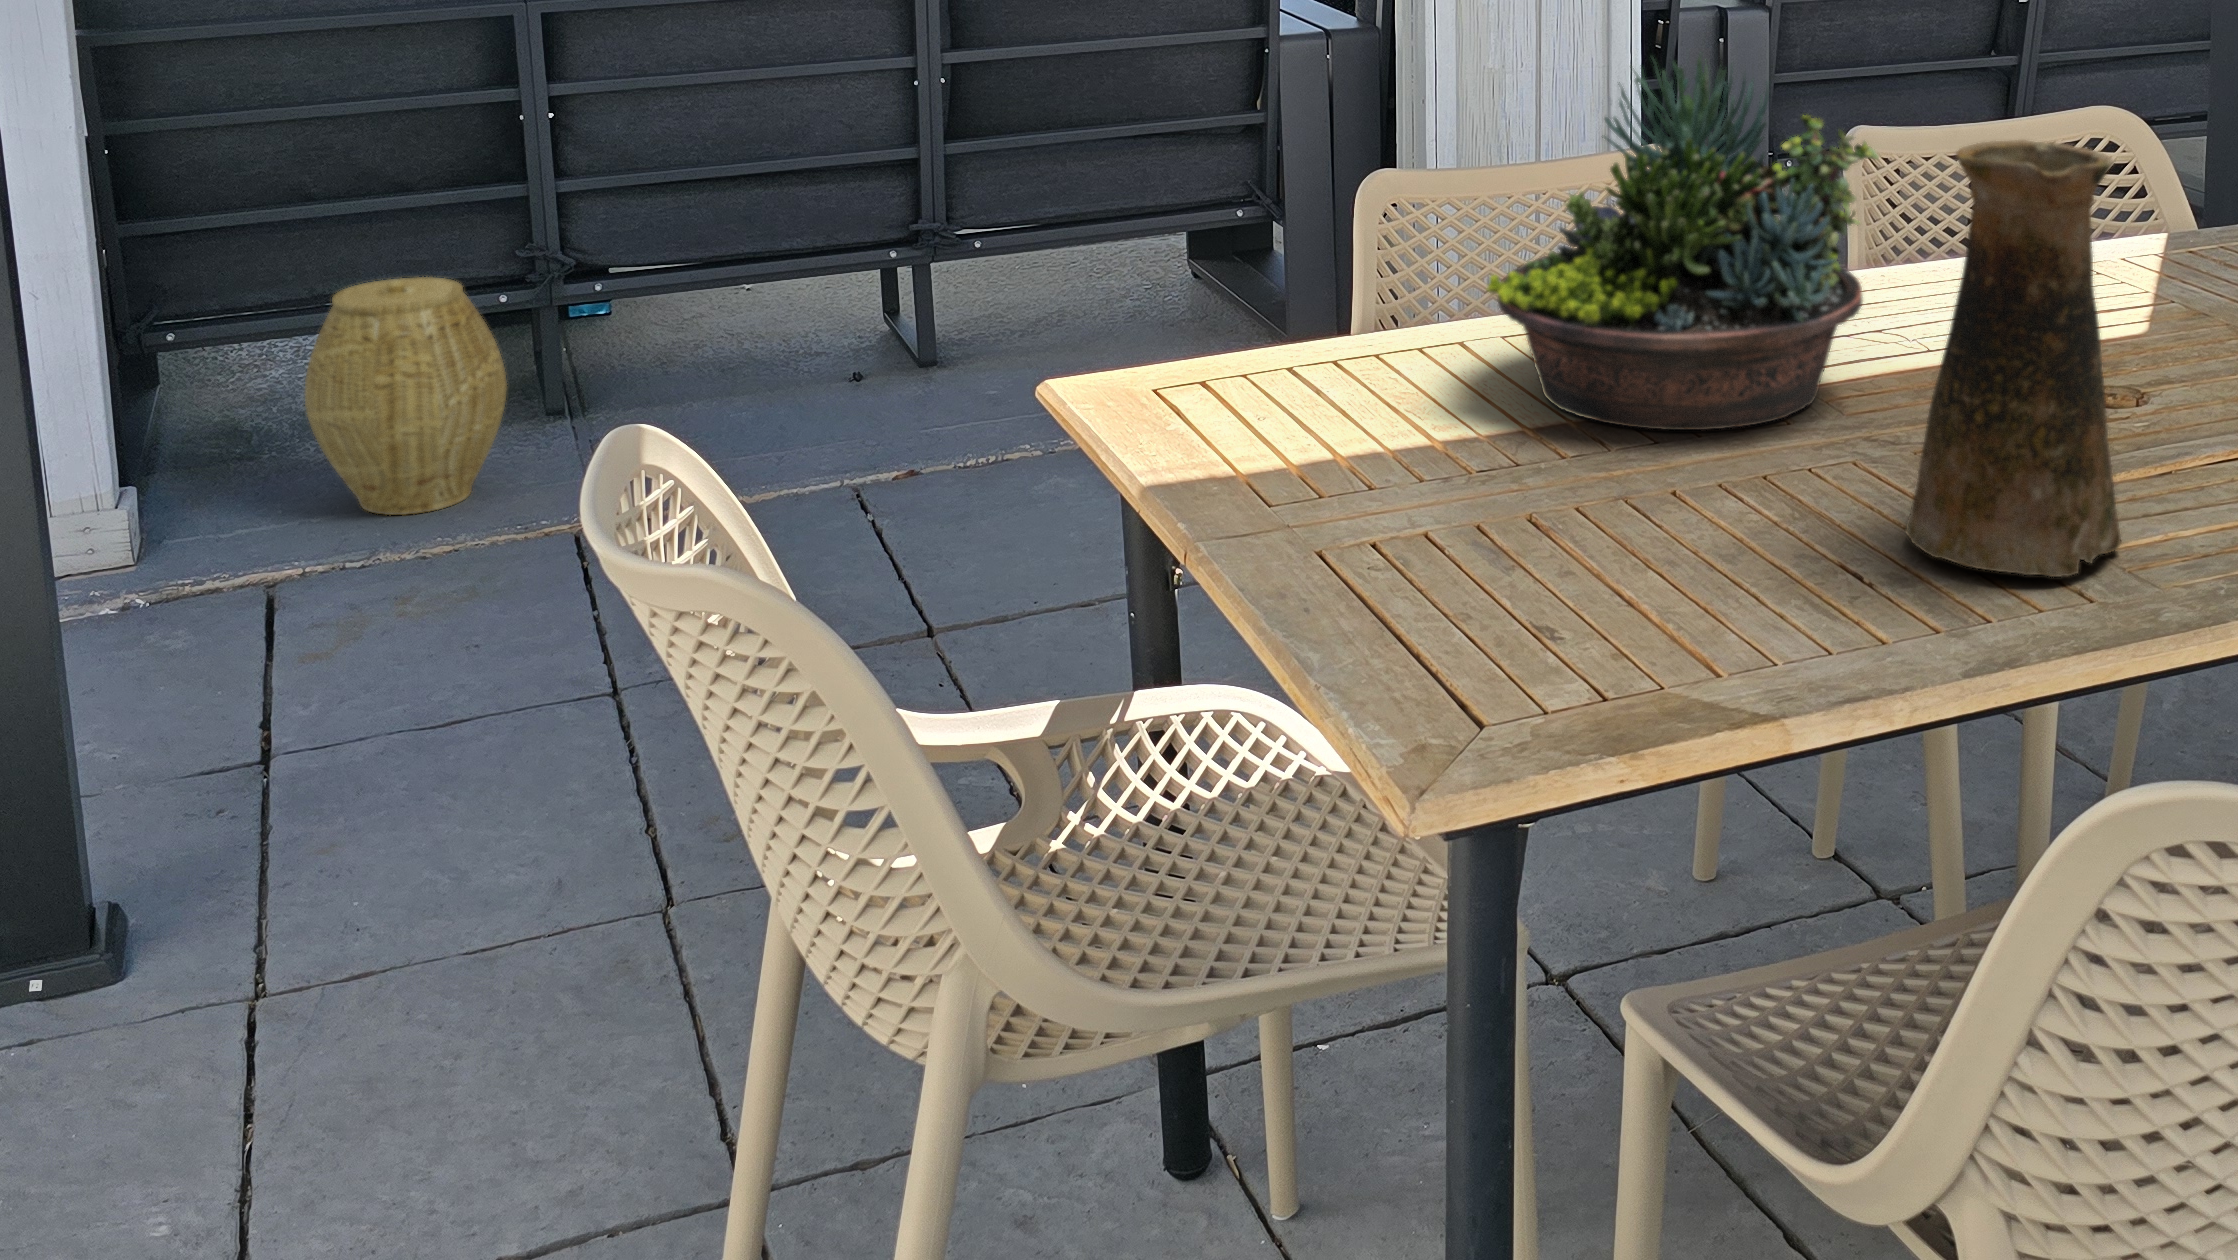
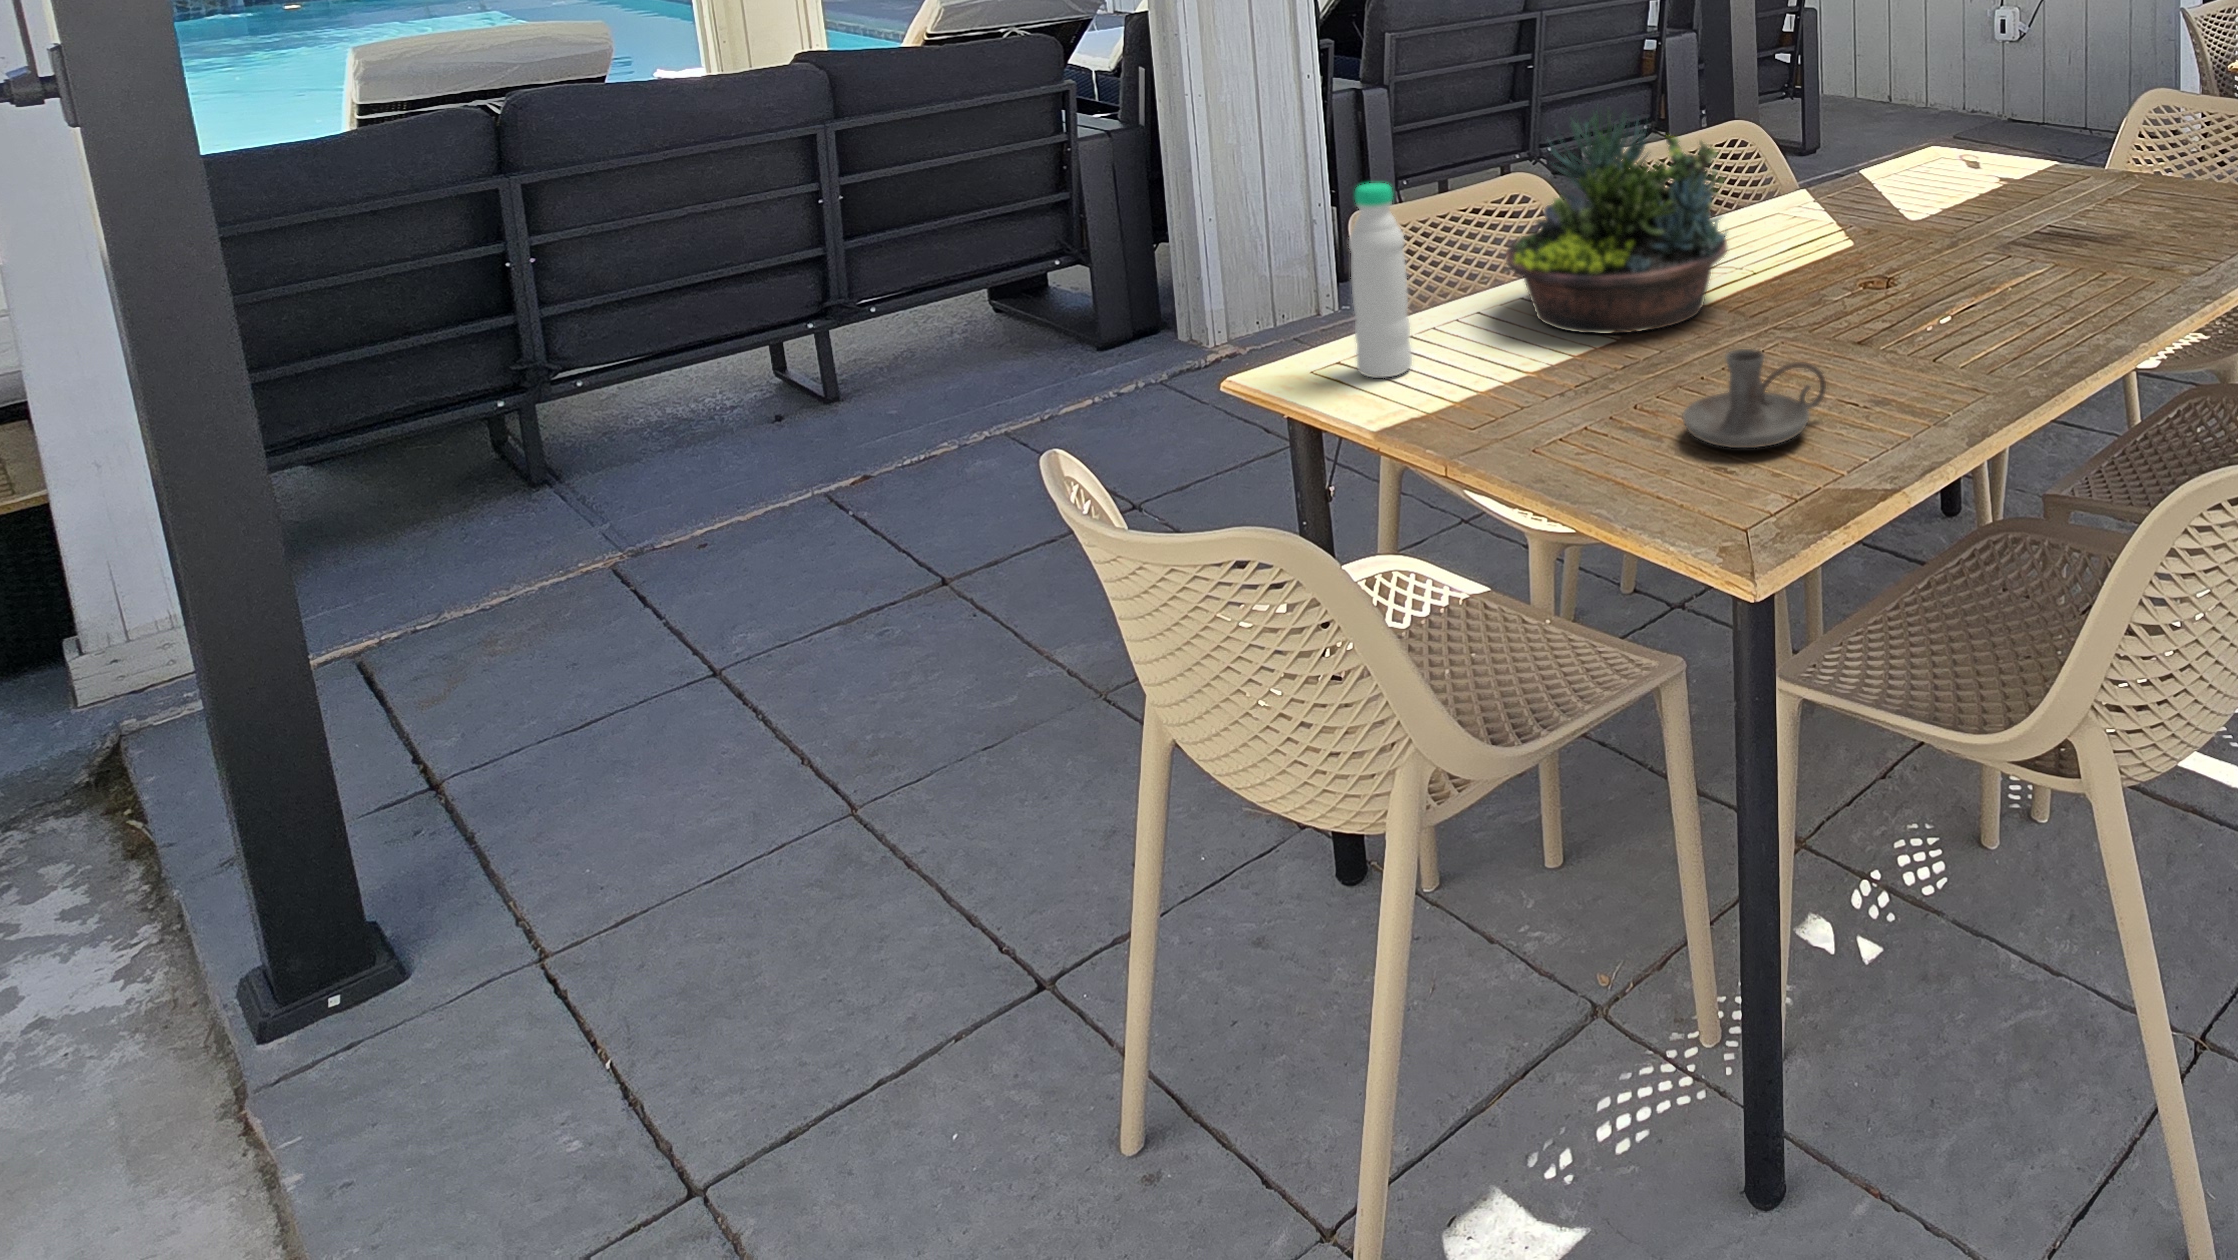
water bottle: none [1207,133,1293,435] -> present [1349,183,1412,378]
pitcher: present [1906,140,2122,577] -> none [1836,130,1953,374]
woven basket: present [305,277,507,515] -> none [334,391,522,583]
candle holder: none [1532,473,1793,639] -> present [1683,349,1826,448]

